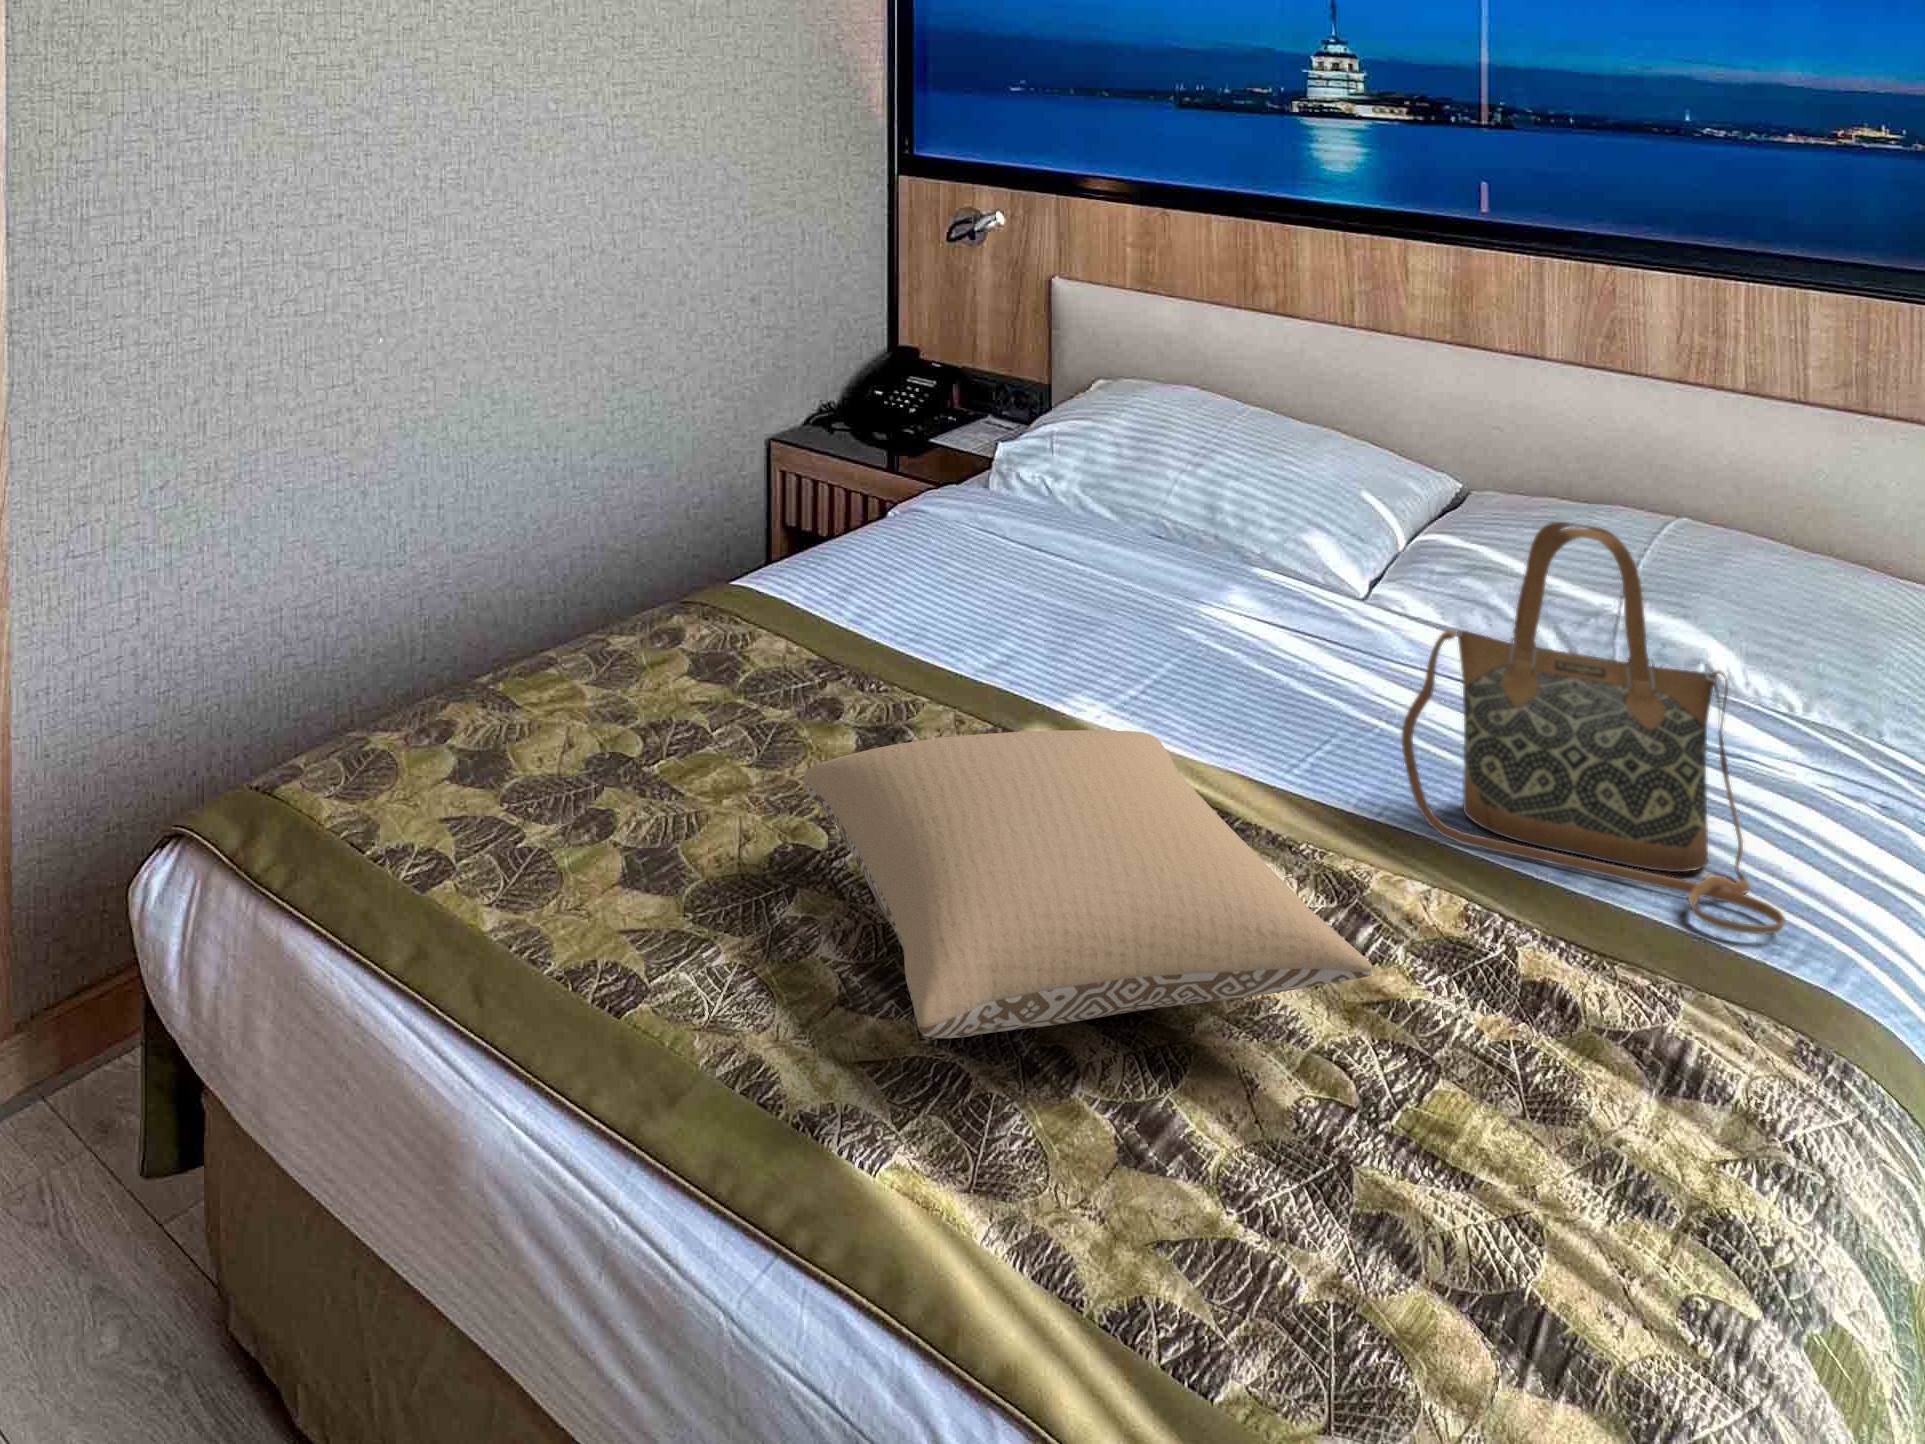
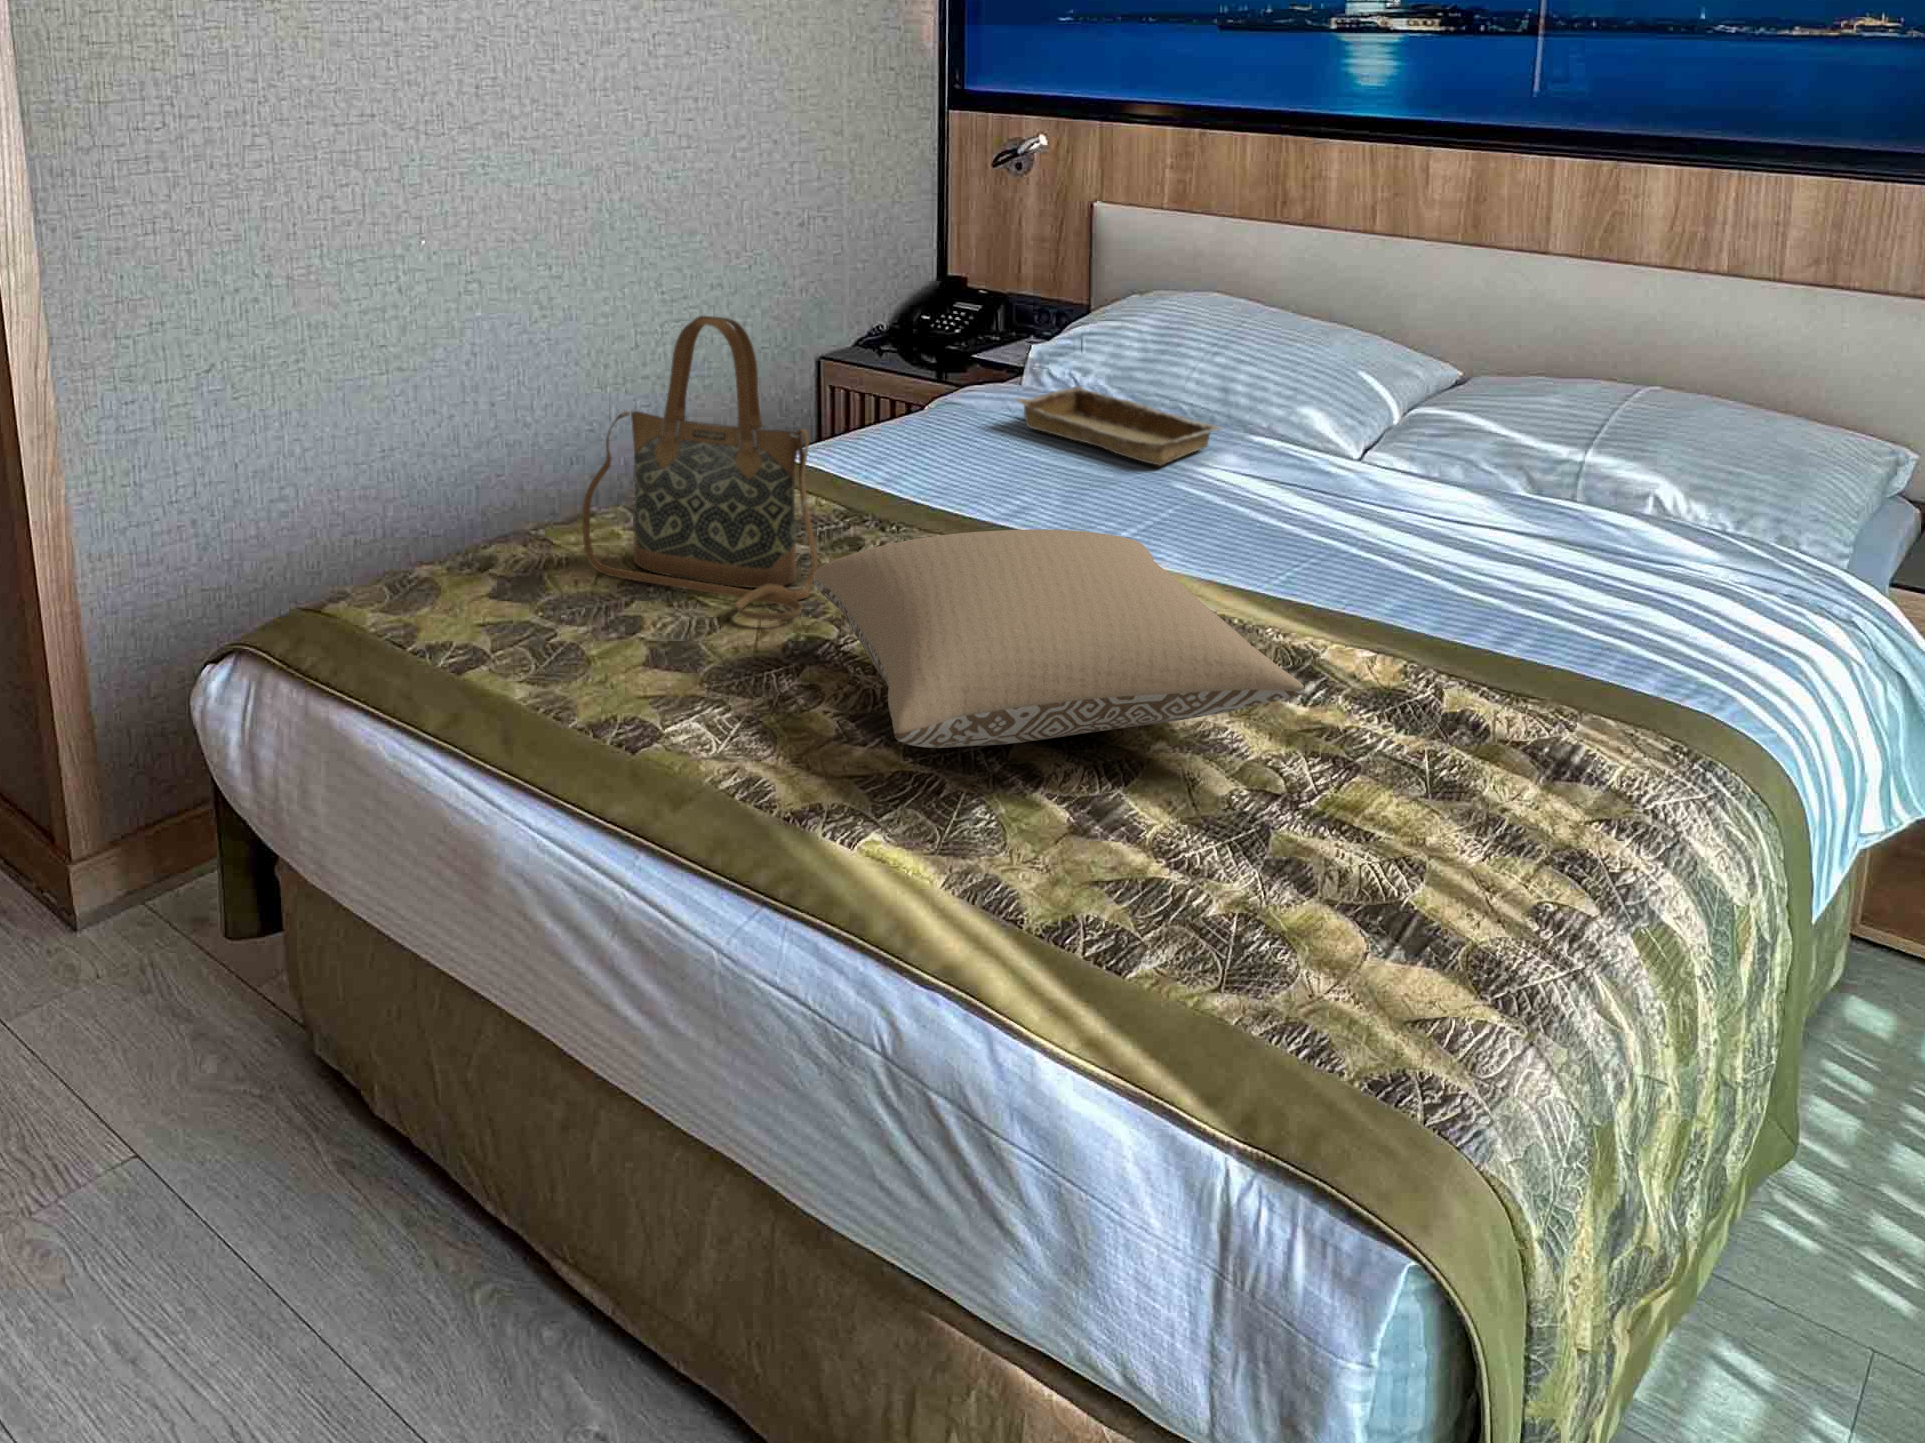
tray: none [988,499,1218,606] -> present [1017,386,1222,465]
handbag: present [1402,522,1785,934] -> present [582,316,818,621]

